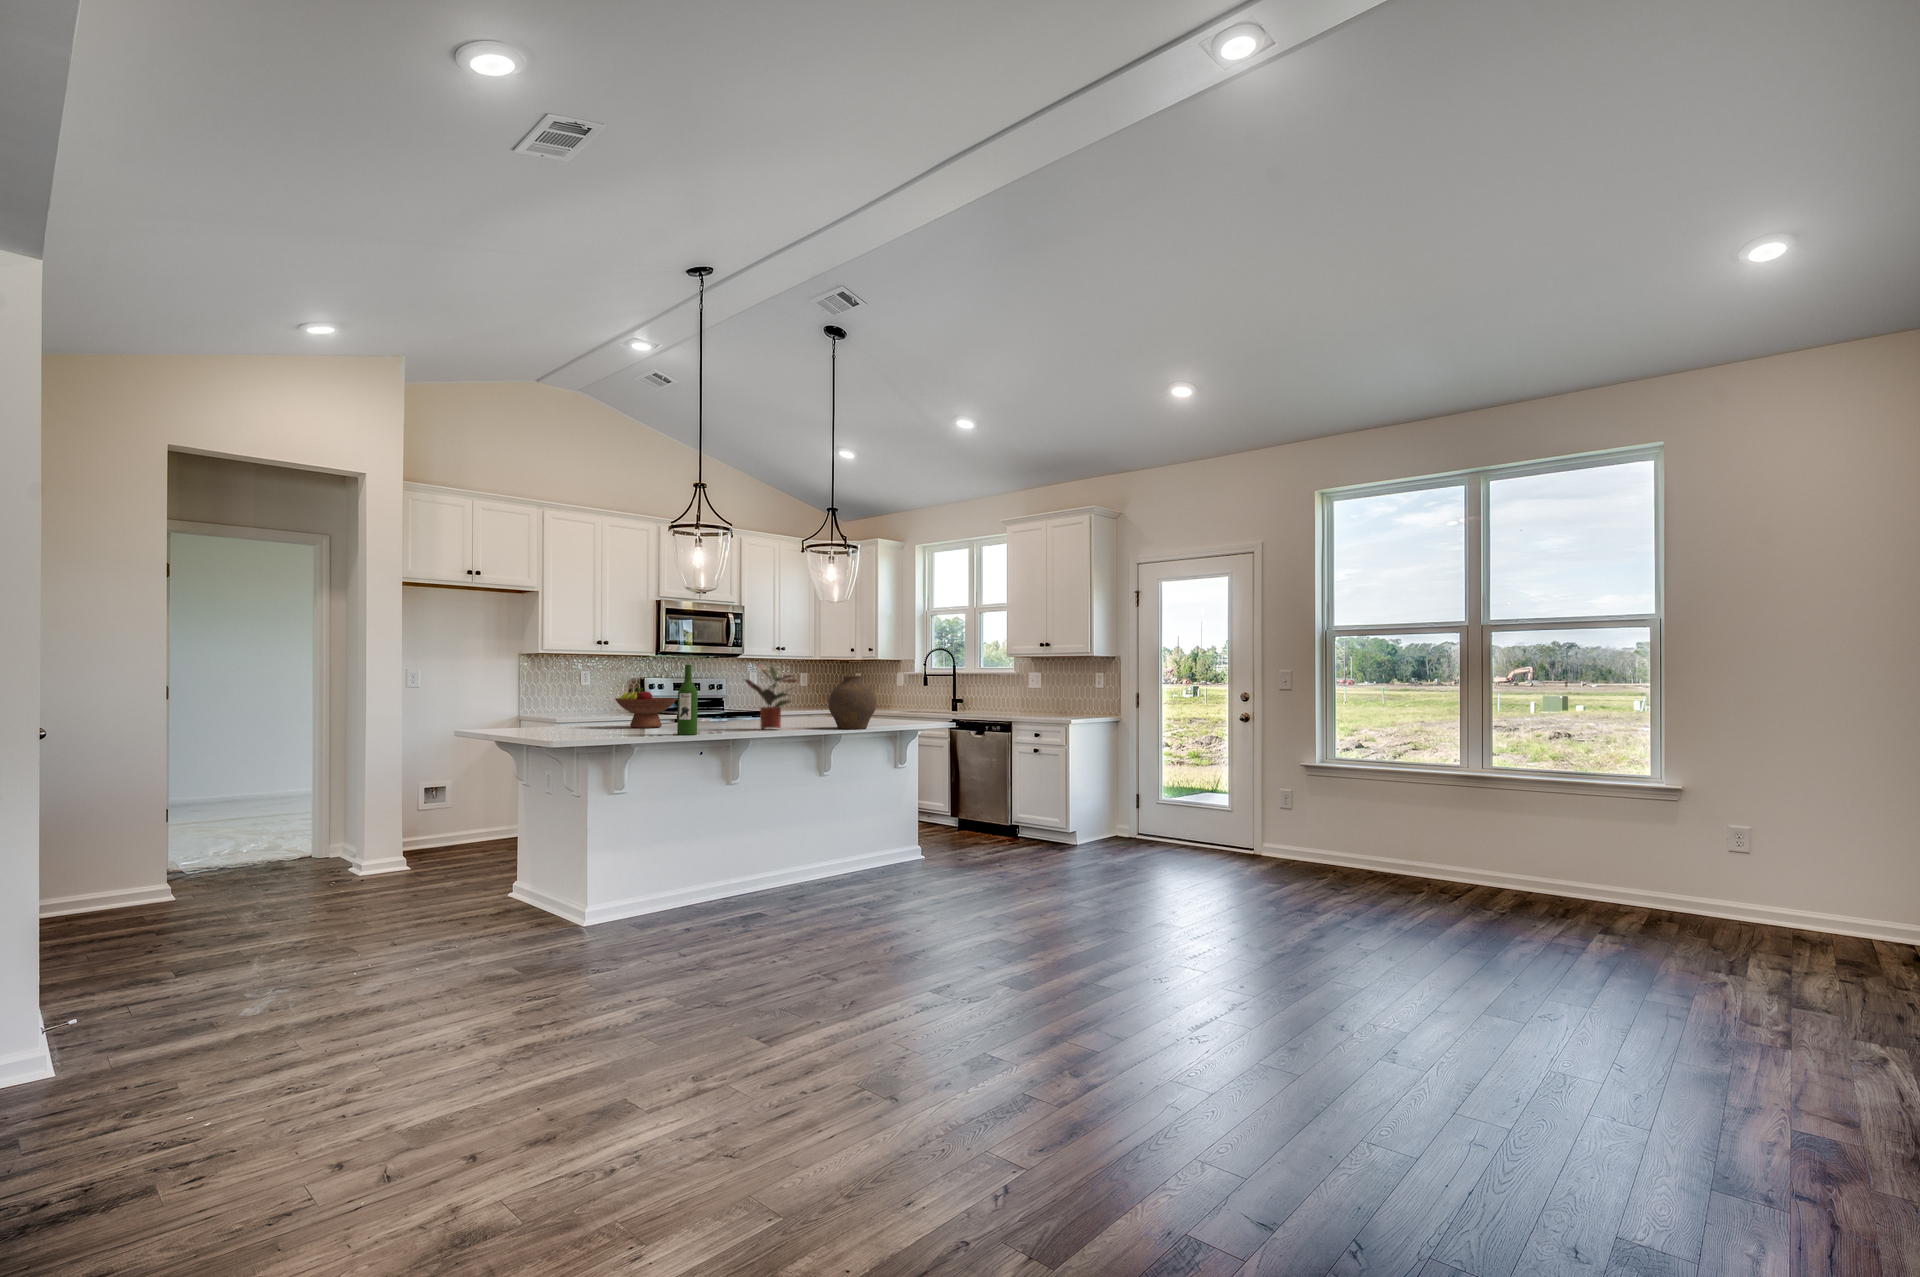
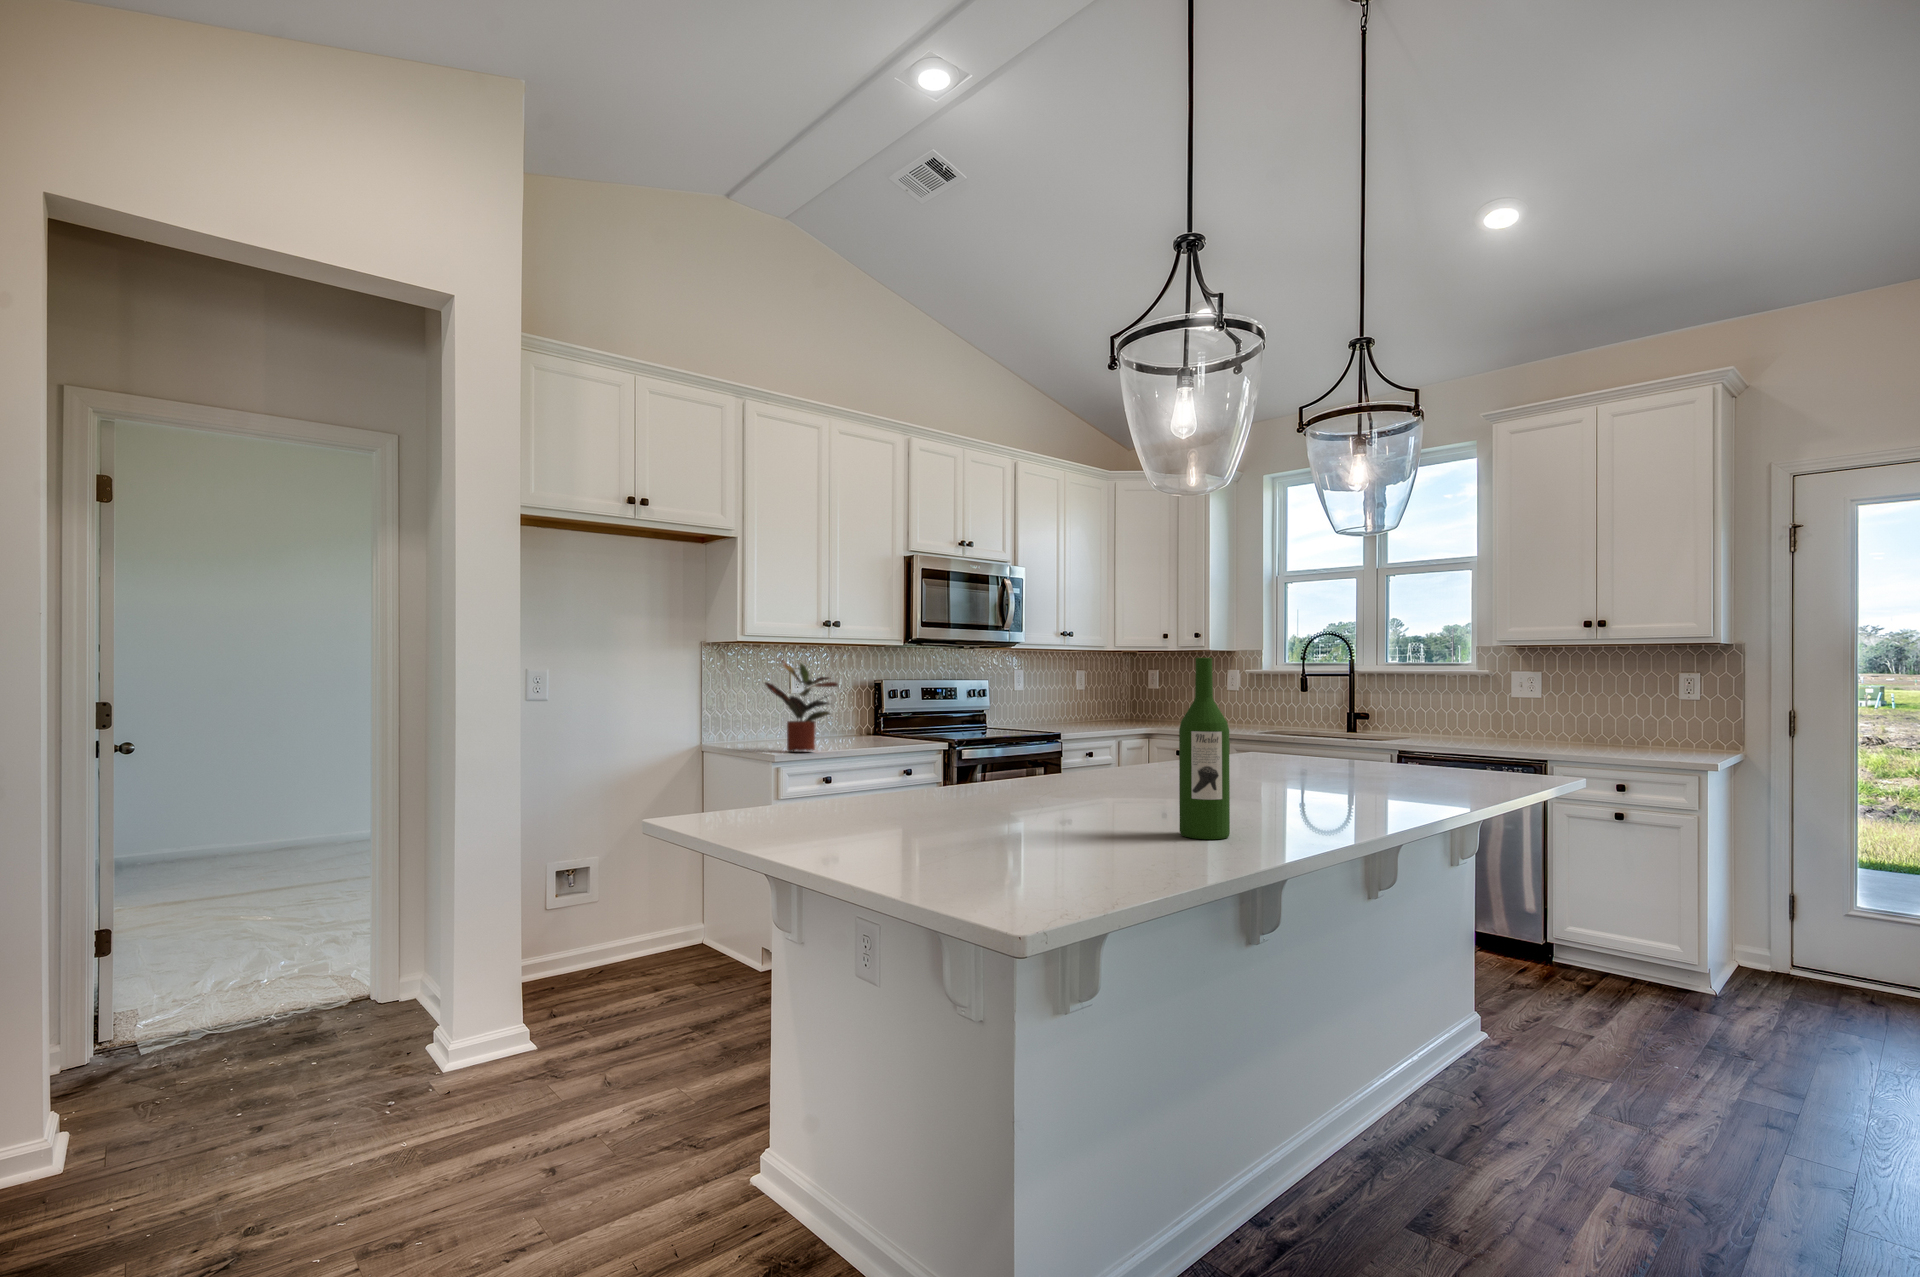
potted plant: present [745,666,796,729] -> present [765,660,838,752]
vase: present [828,676,876,729] -> none [1401,682,1519,802]
fruit bowl: present [615,688,677,728] -> none [945,708,1072,794]

